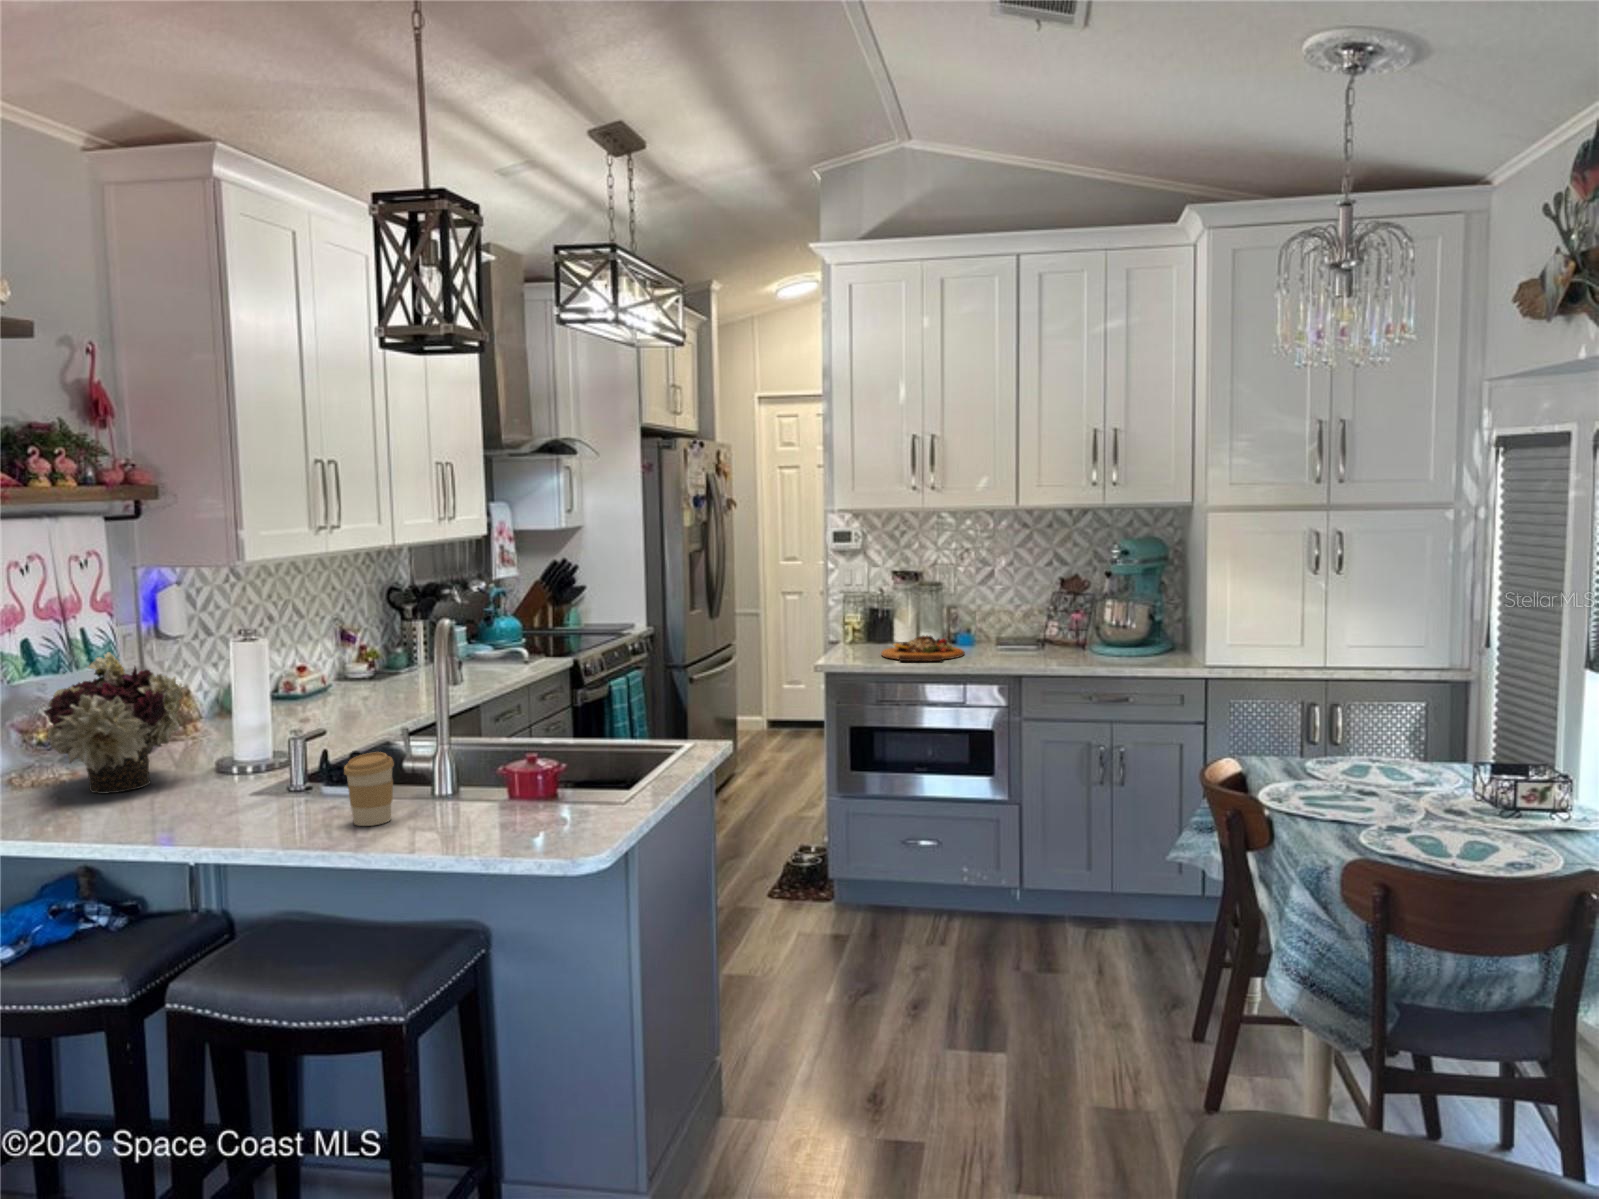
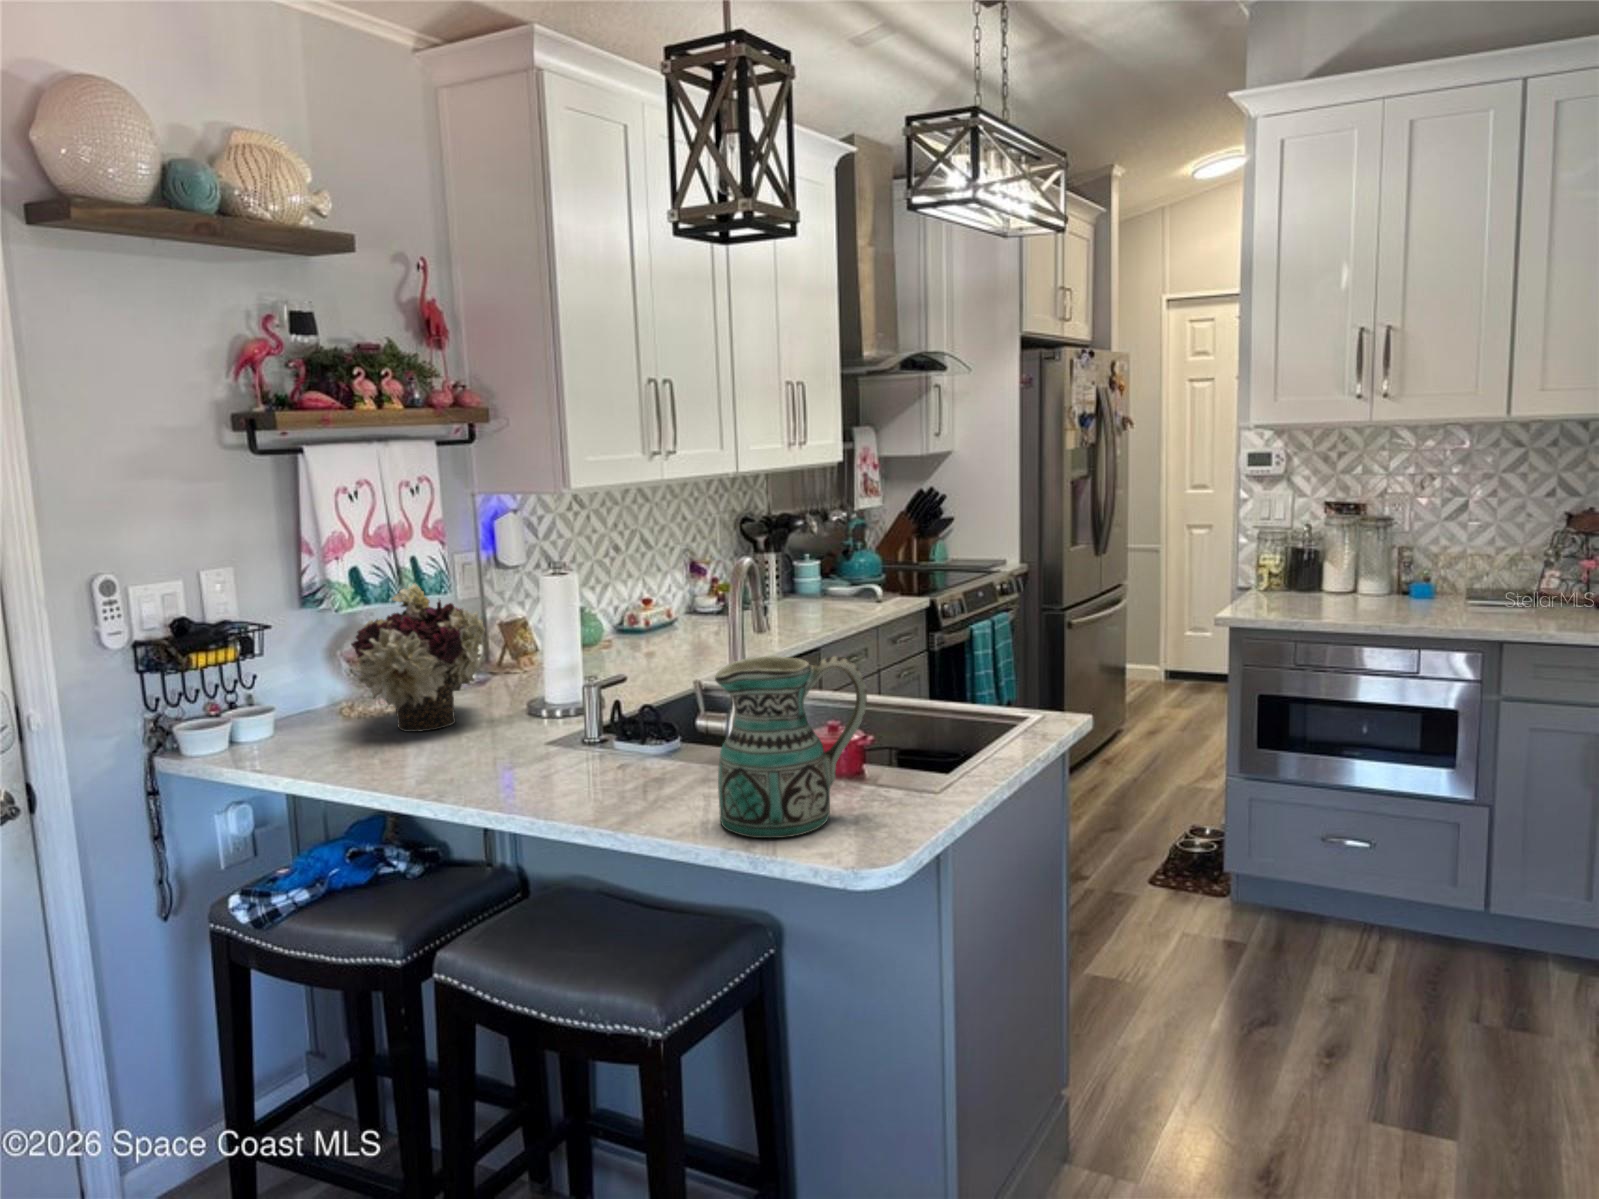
cutting board: present [881,636,965,661] -> none [1304,584,1422,619]
ceramic pitcher: none [451,694,573,840] -> present [715,656,867,838]
coffee cup: present [344,752,394,826] -> none [608,714,664,801]

